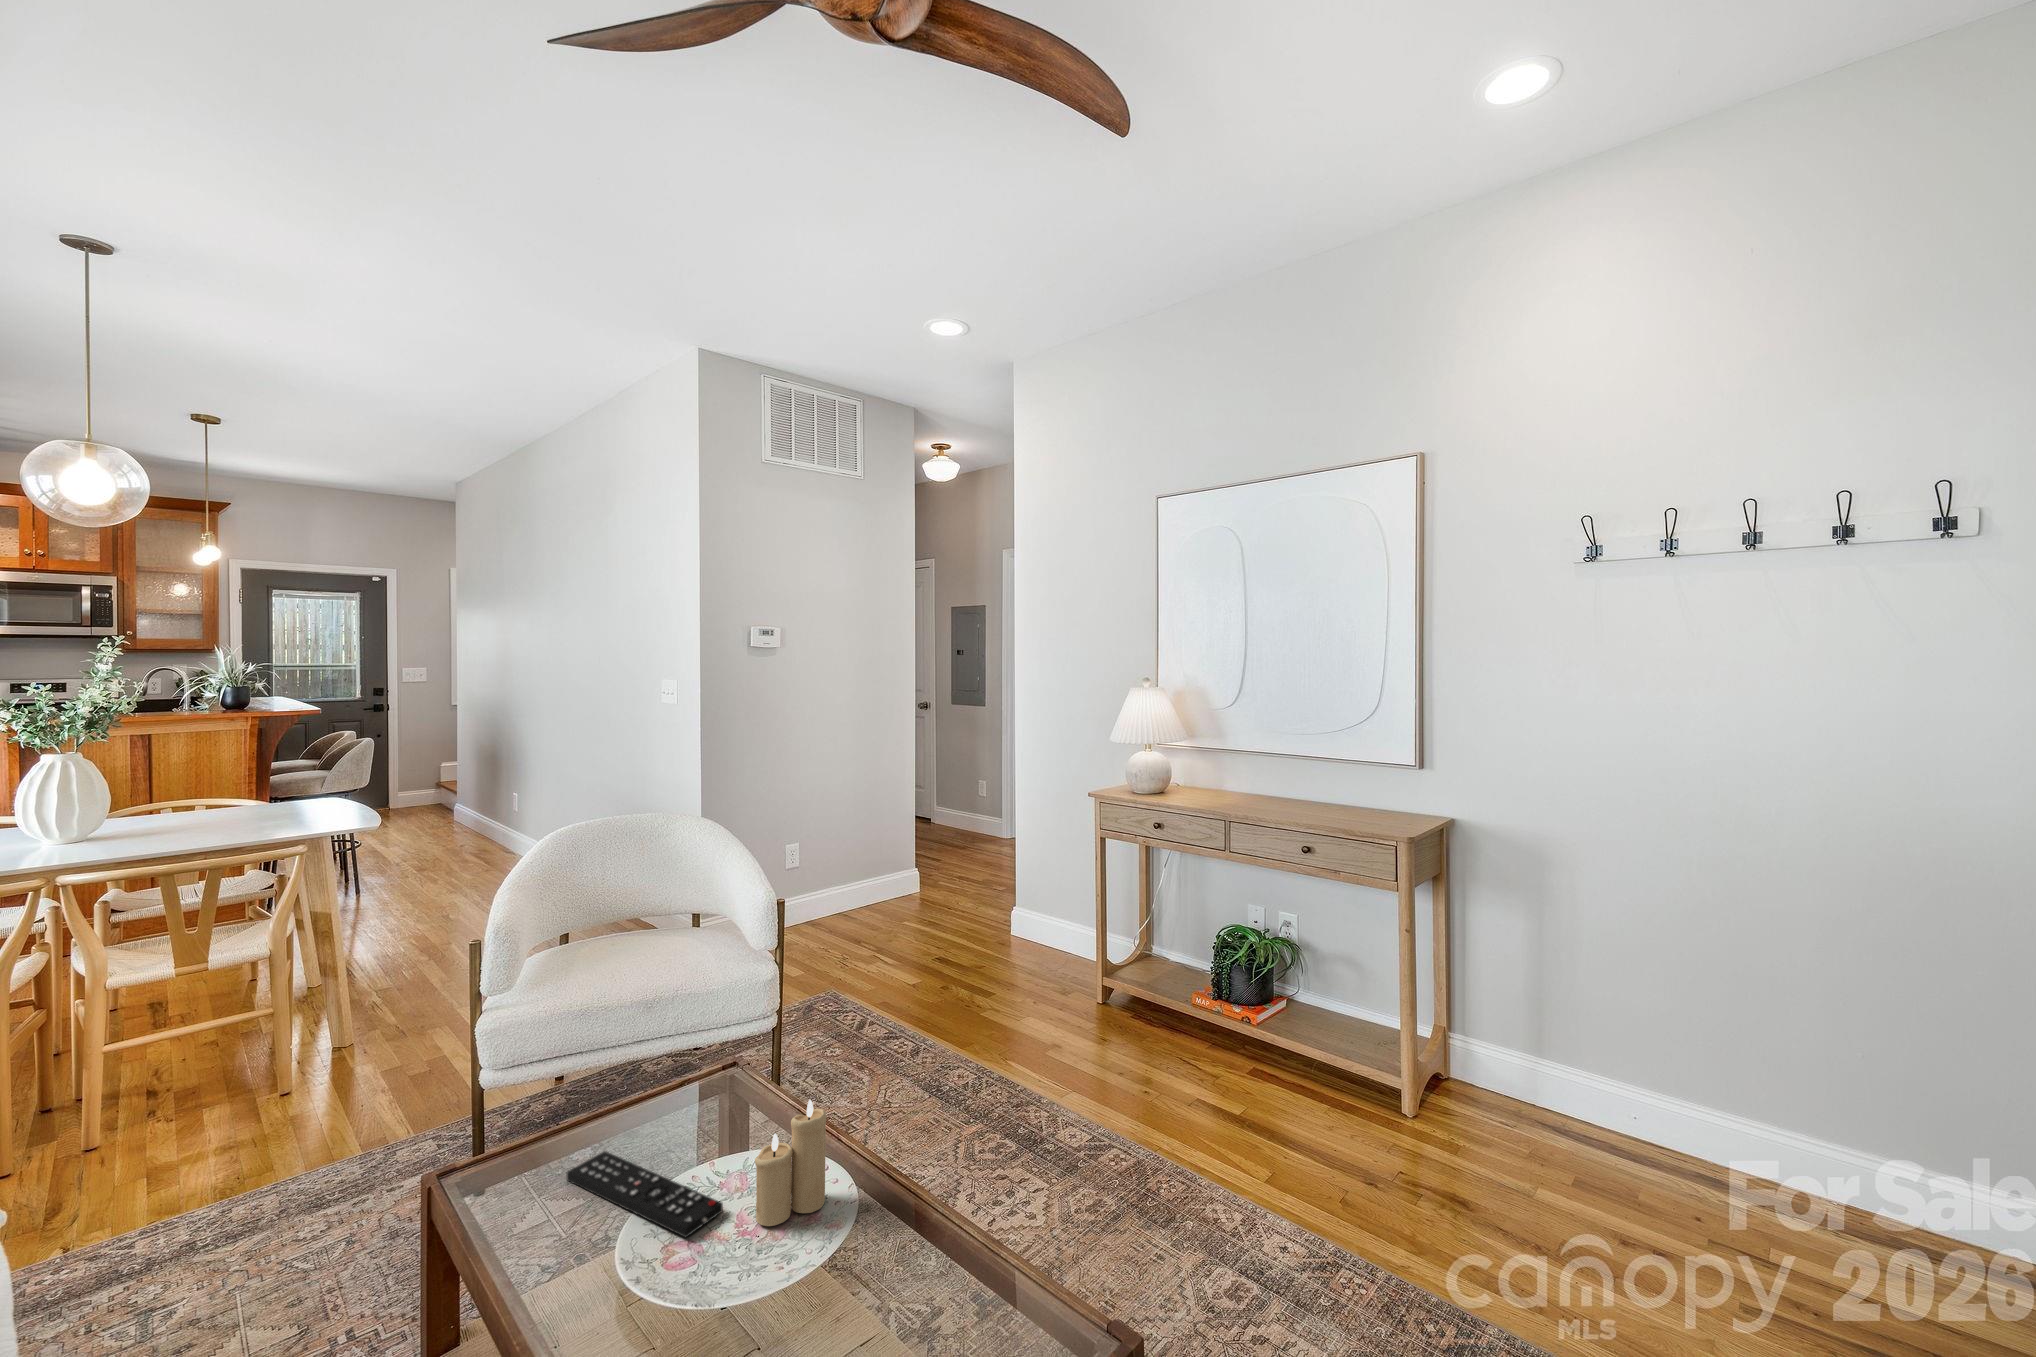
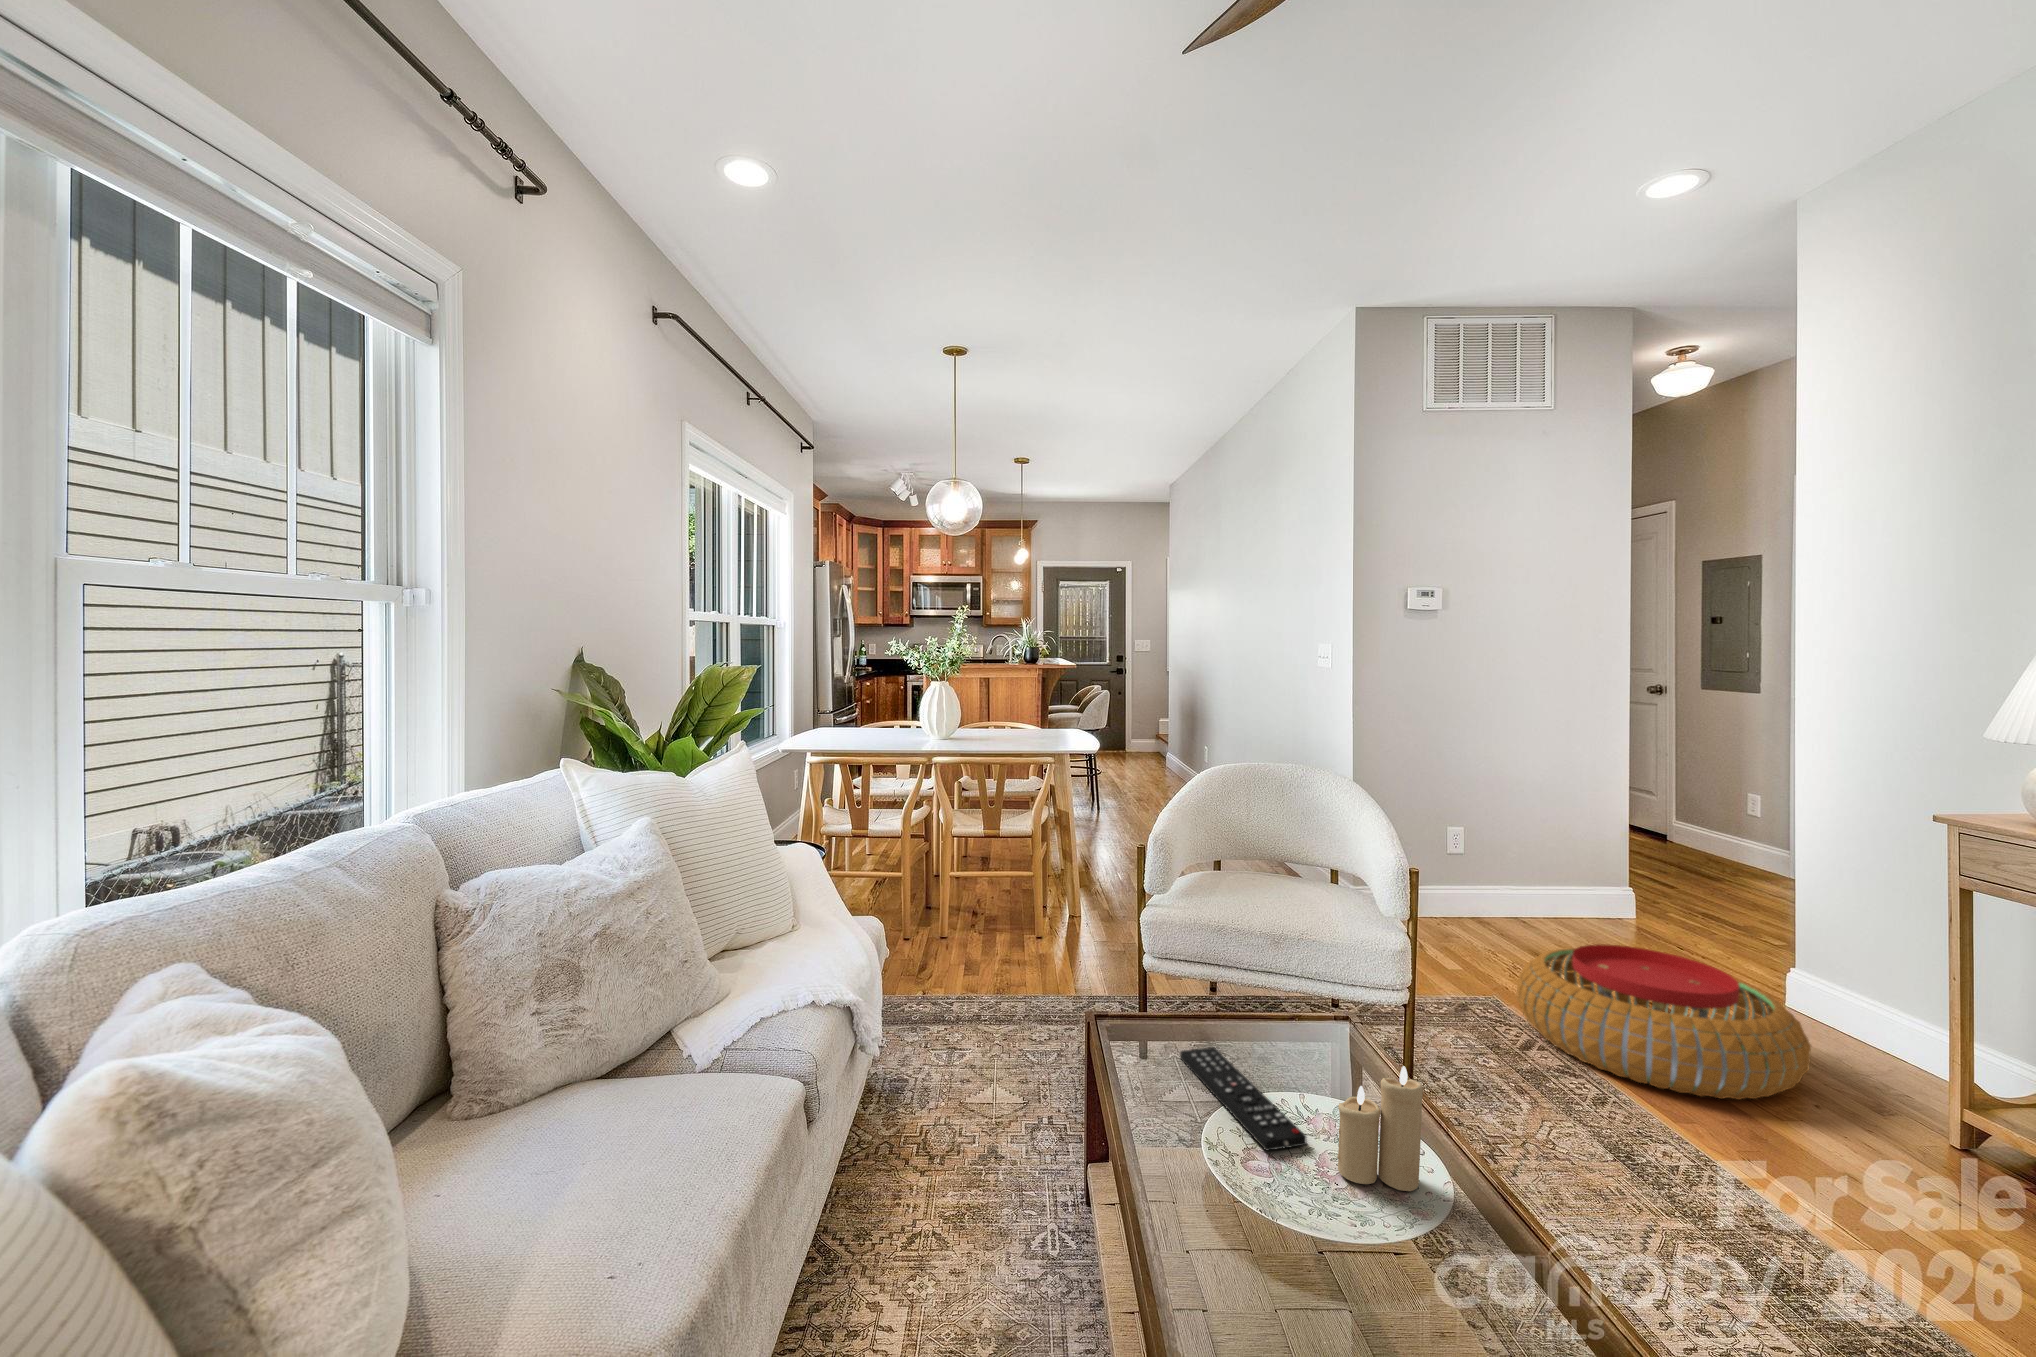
pouf: none [849,915,1031,1027] -> present [1516,944,1811,1099]

